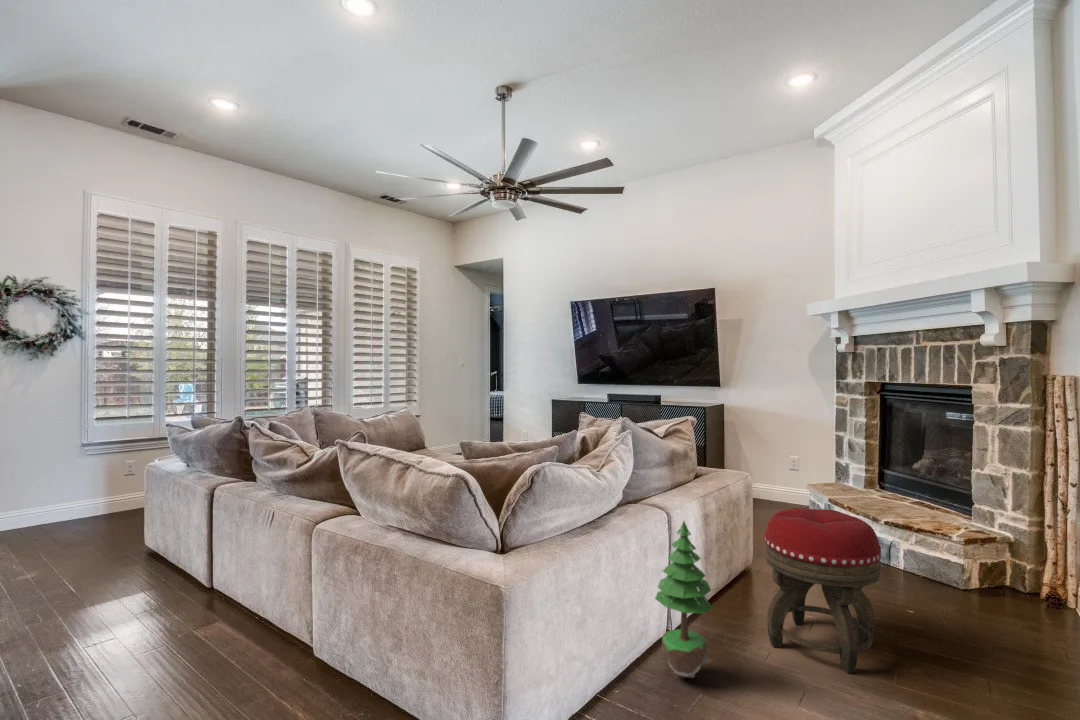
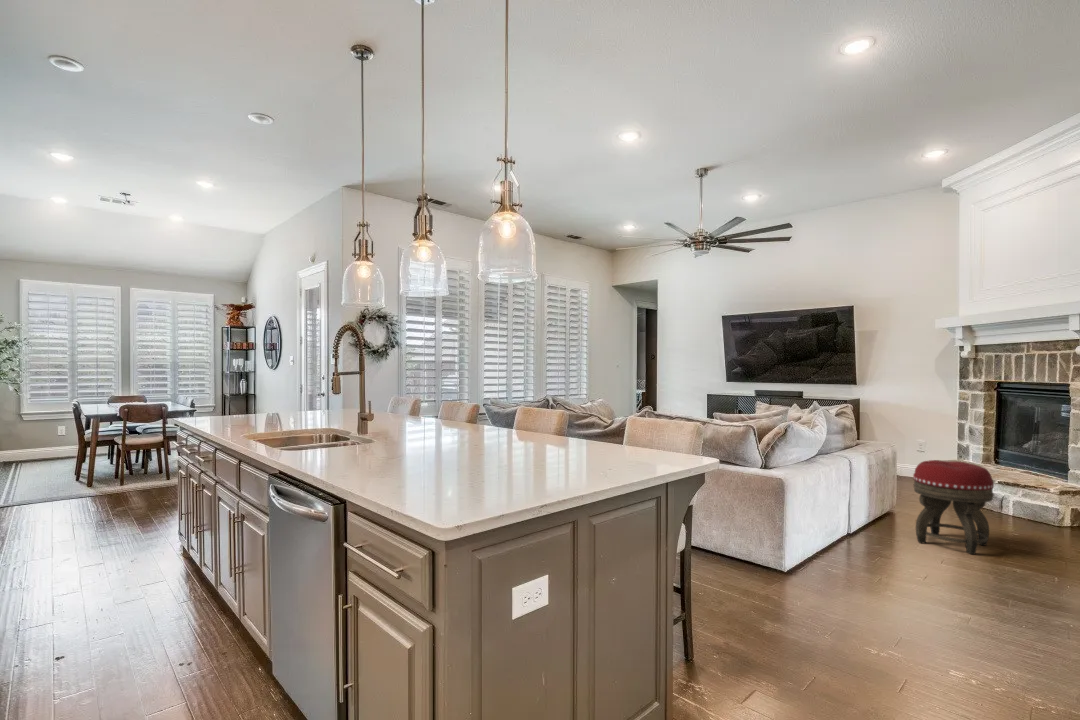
potted tree: present [655,521,713,678] -> none [848,459,886,551]

